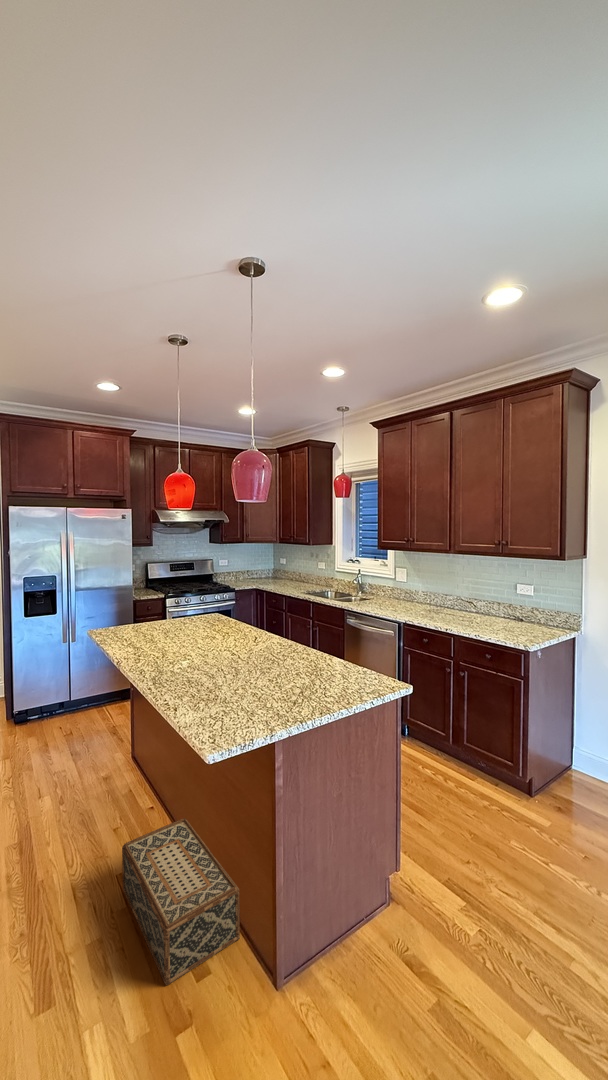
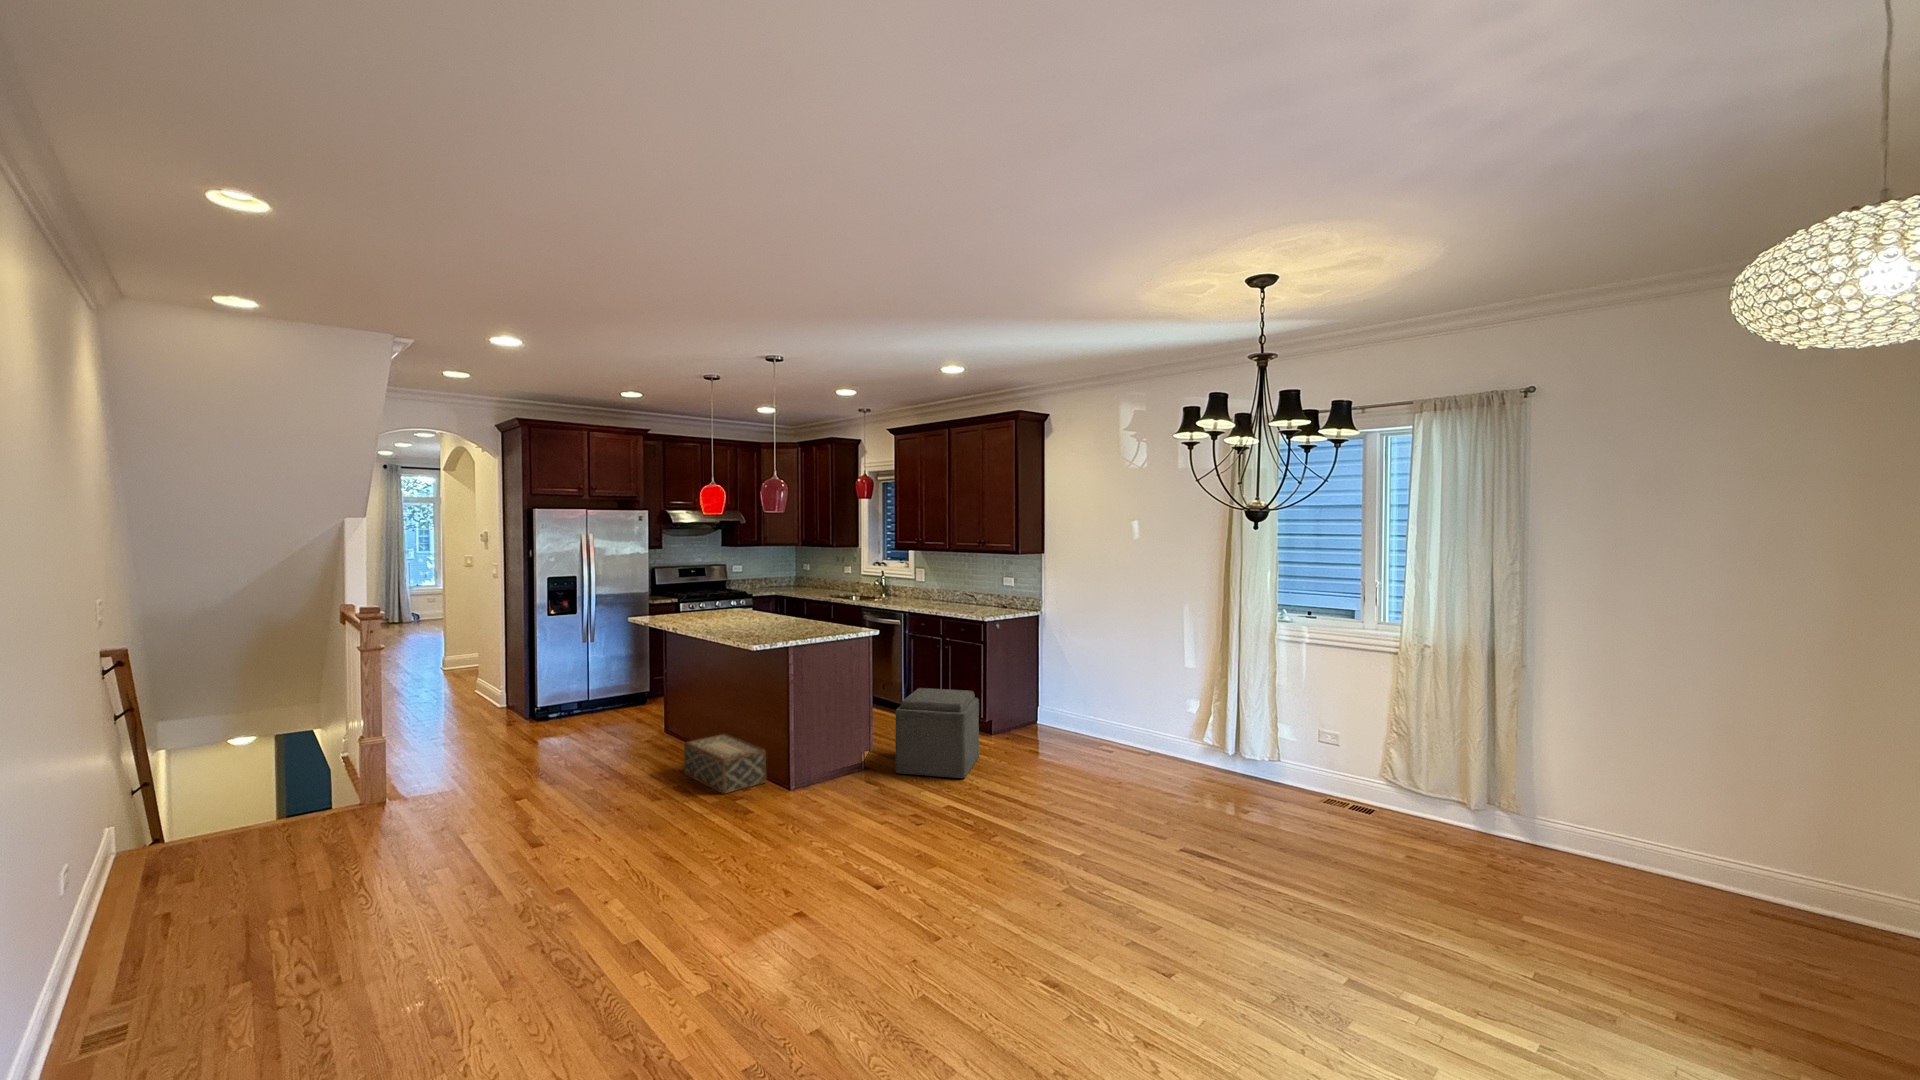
ottoman: none [442,758,575,957] -> present [896,688,979,778]

